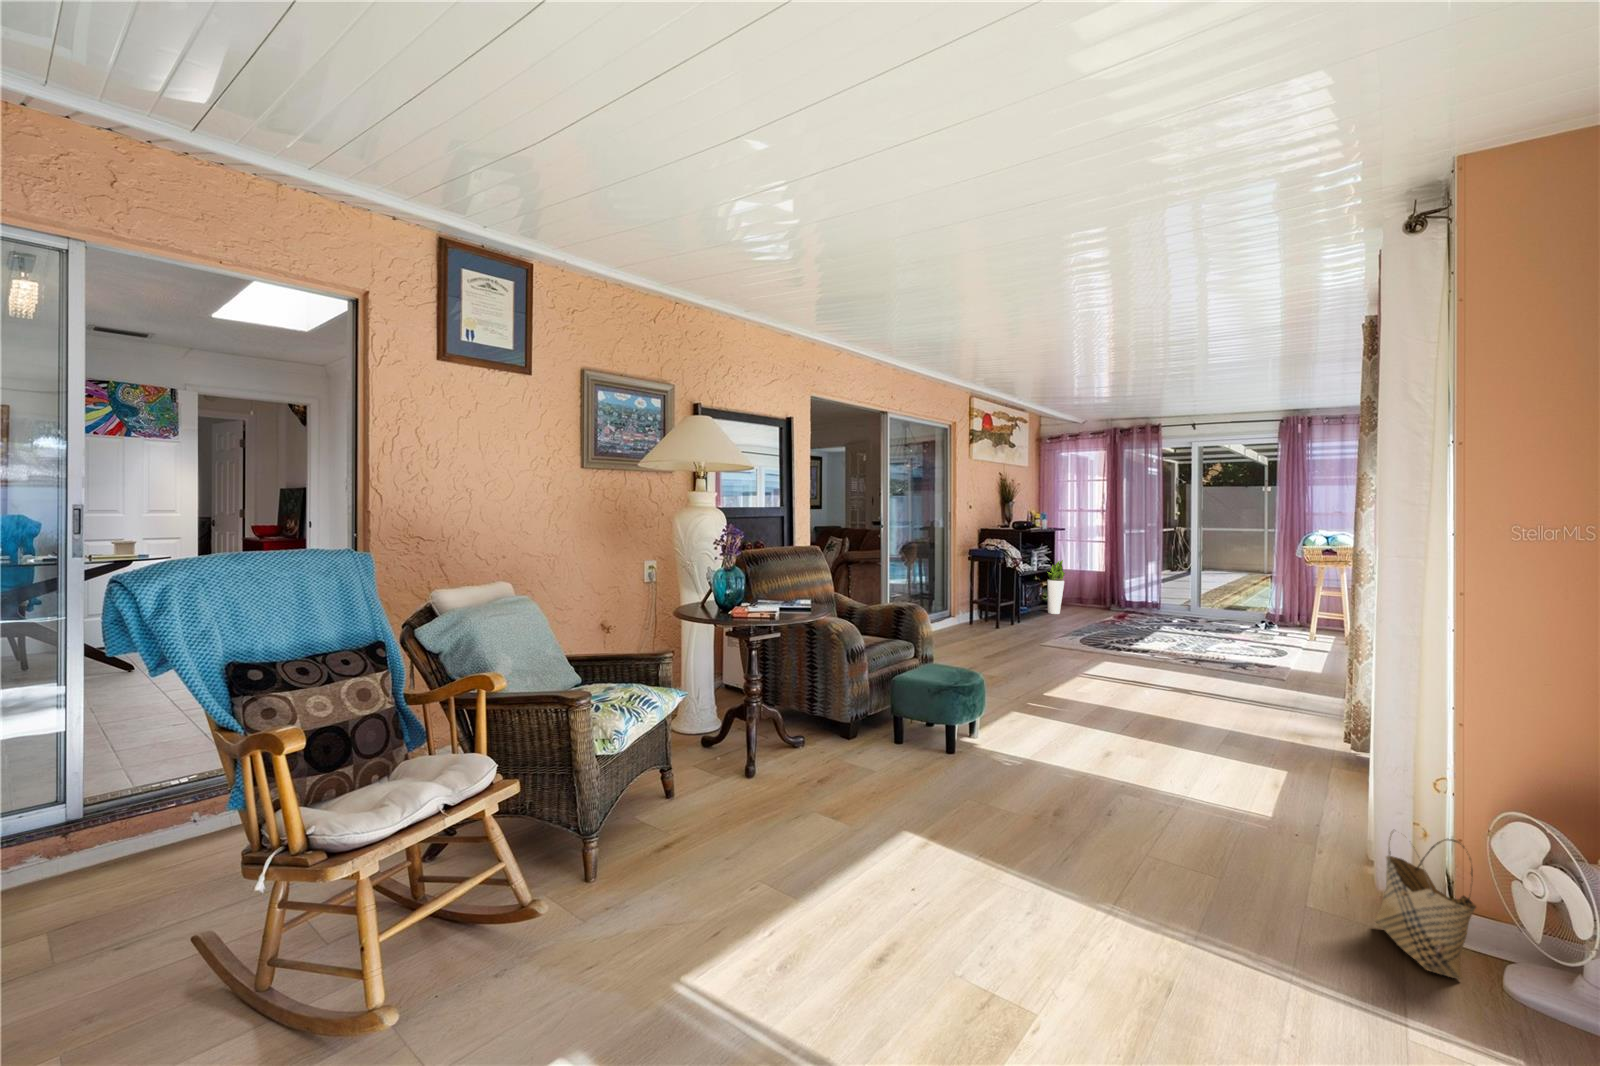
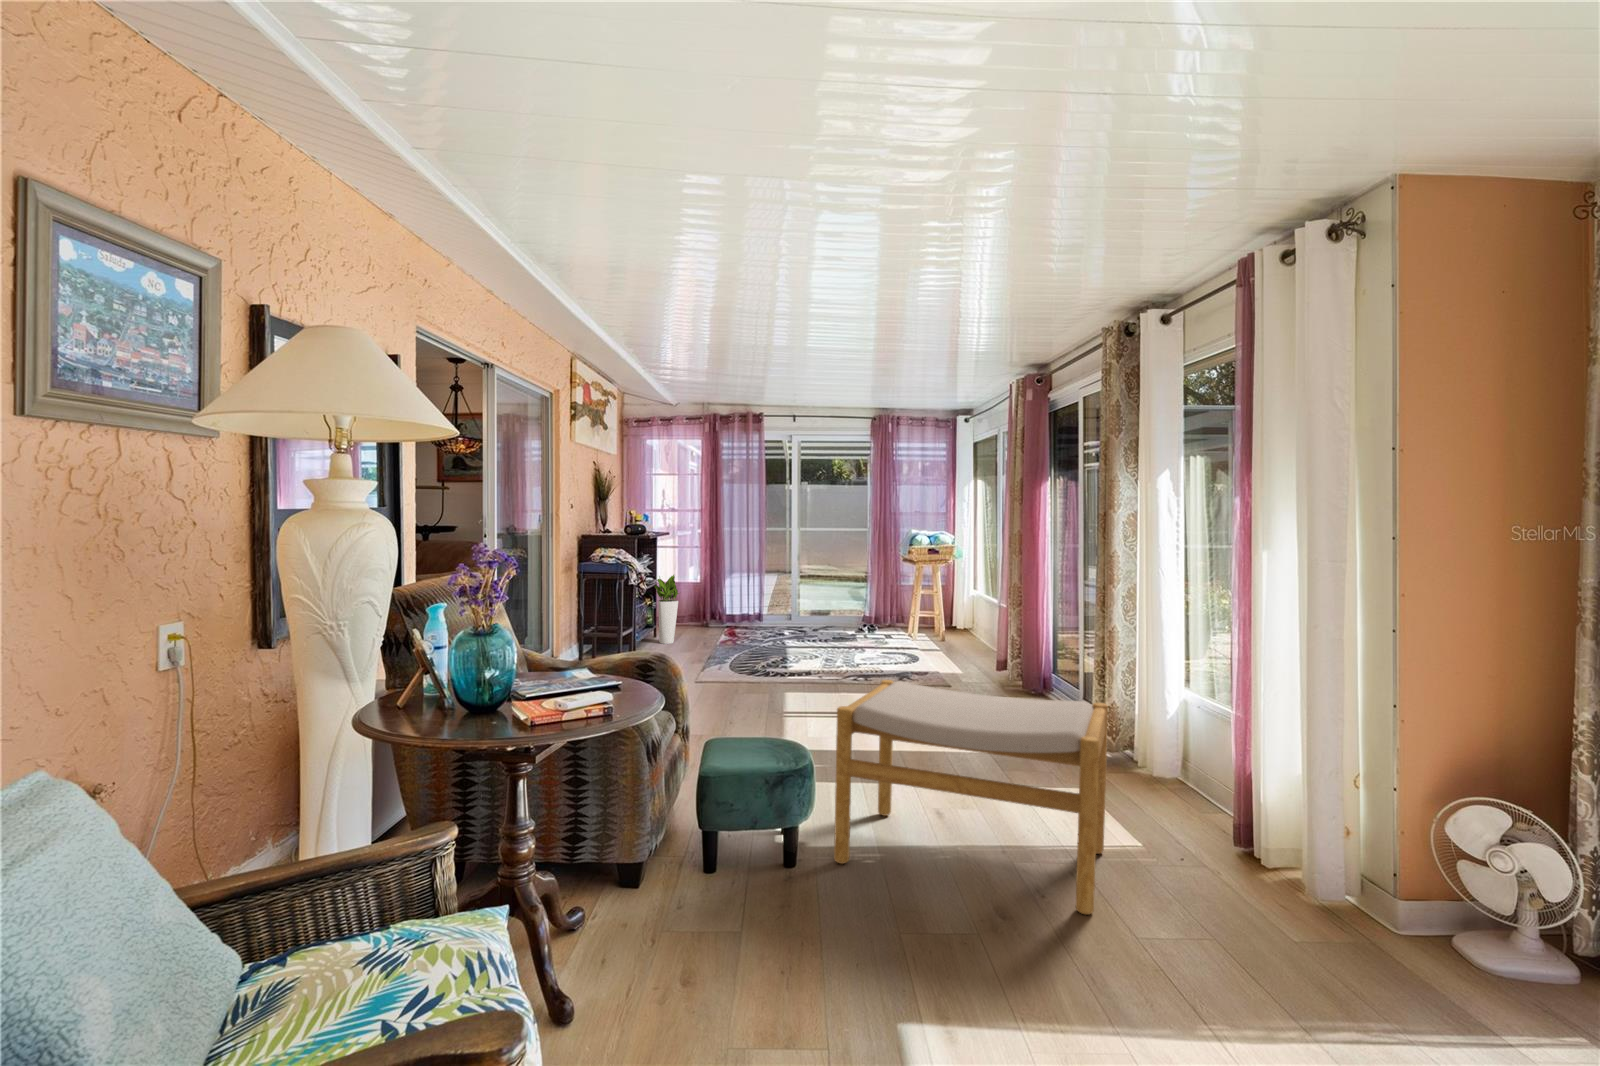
footstool: none [978,637,1223,835] -> present [834,680,1108,915]
woven basket: present [1375,831,1476,979] -> none [1328,823,1430,955]

